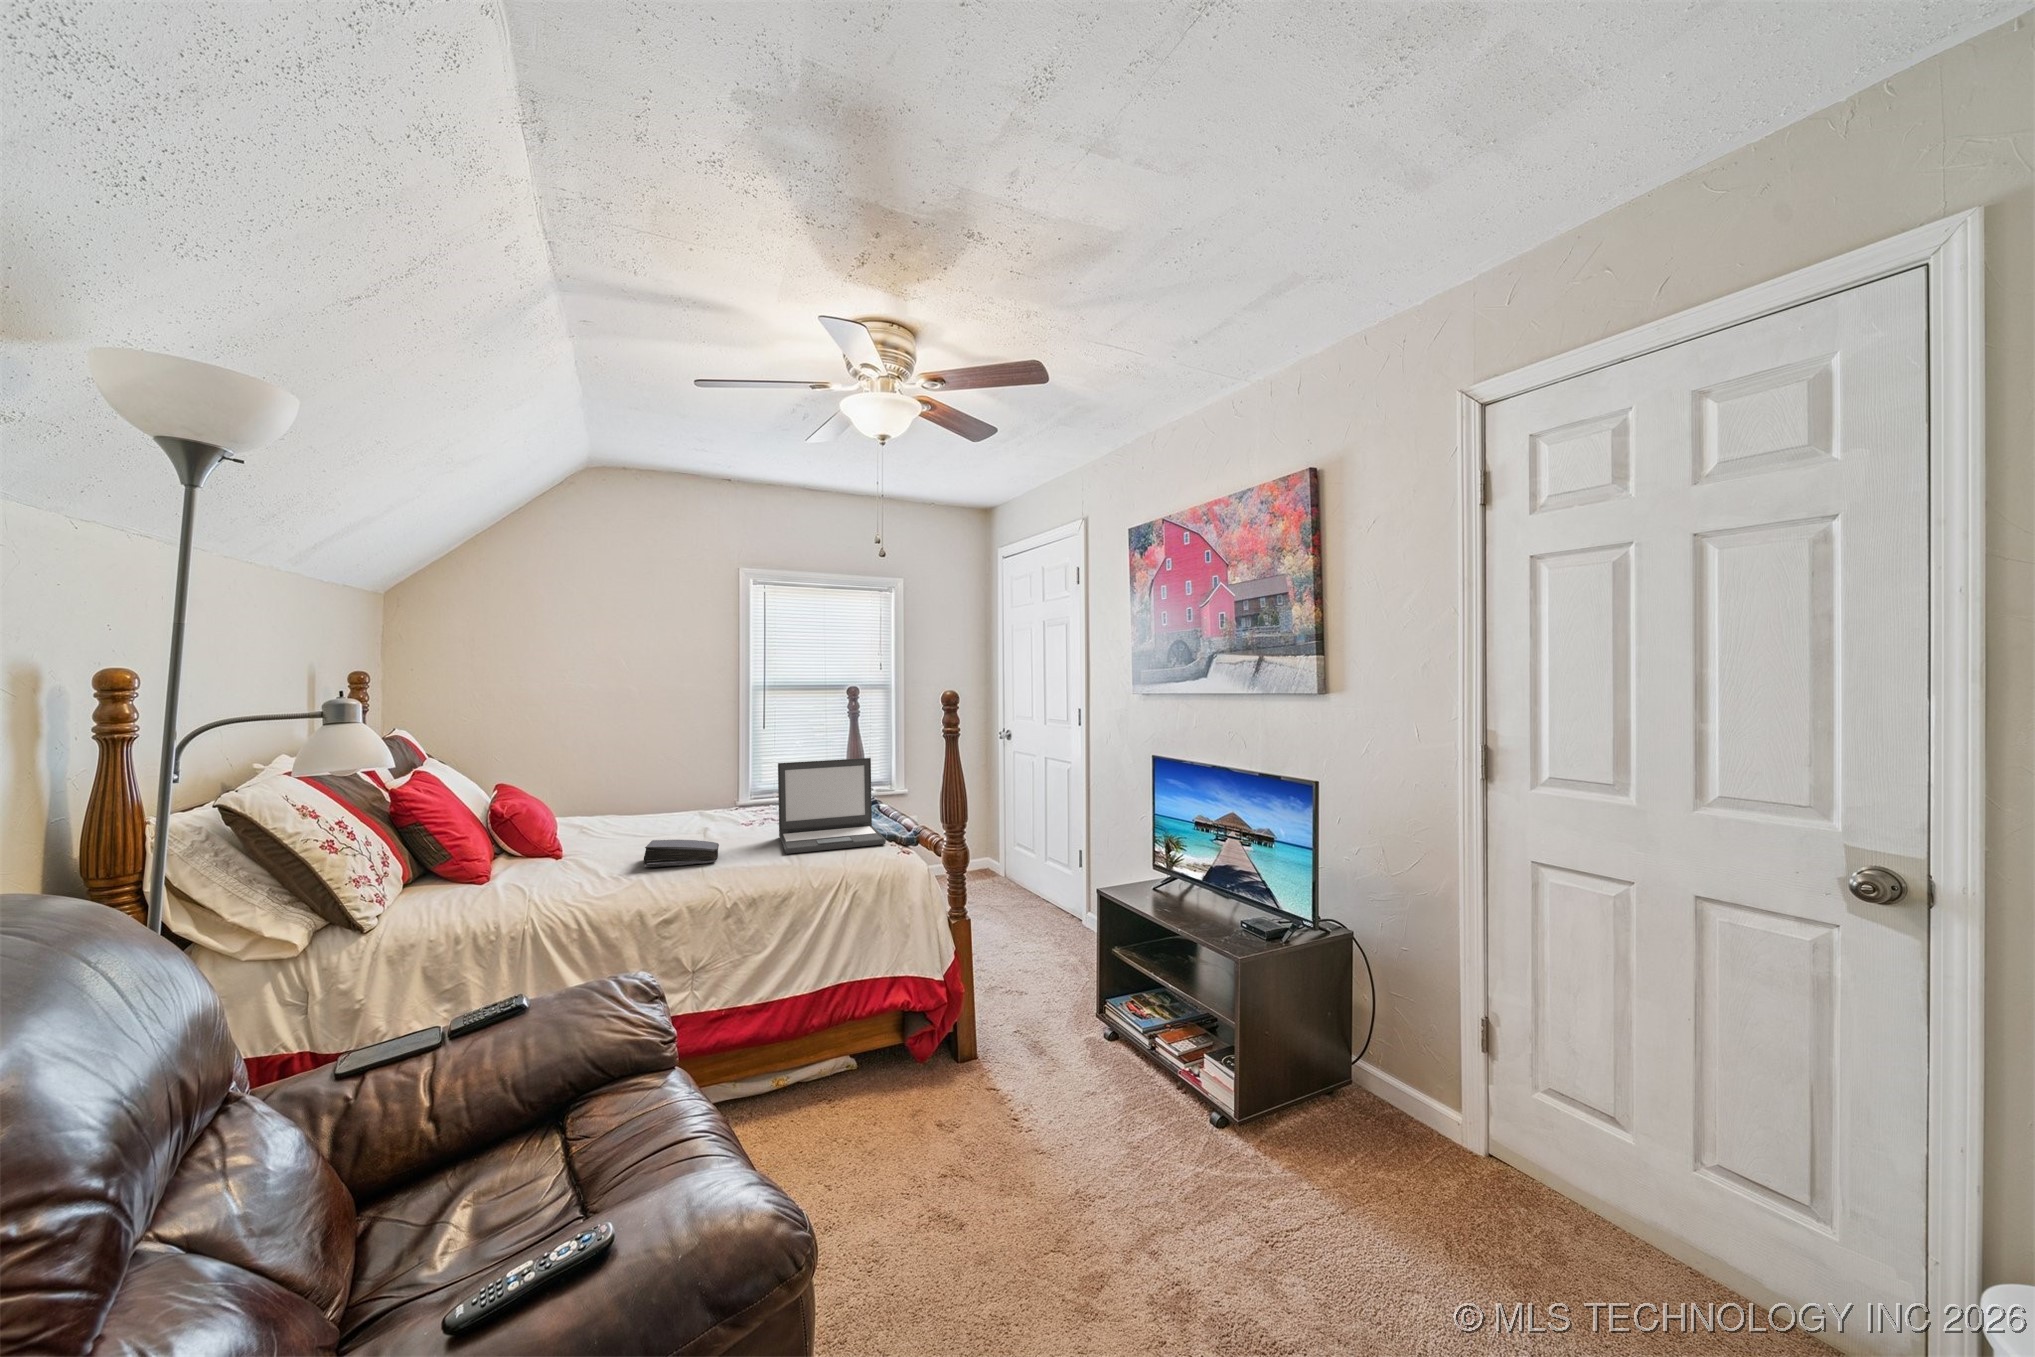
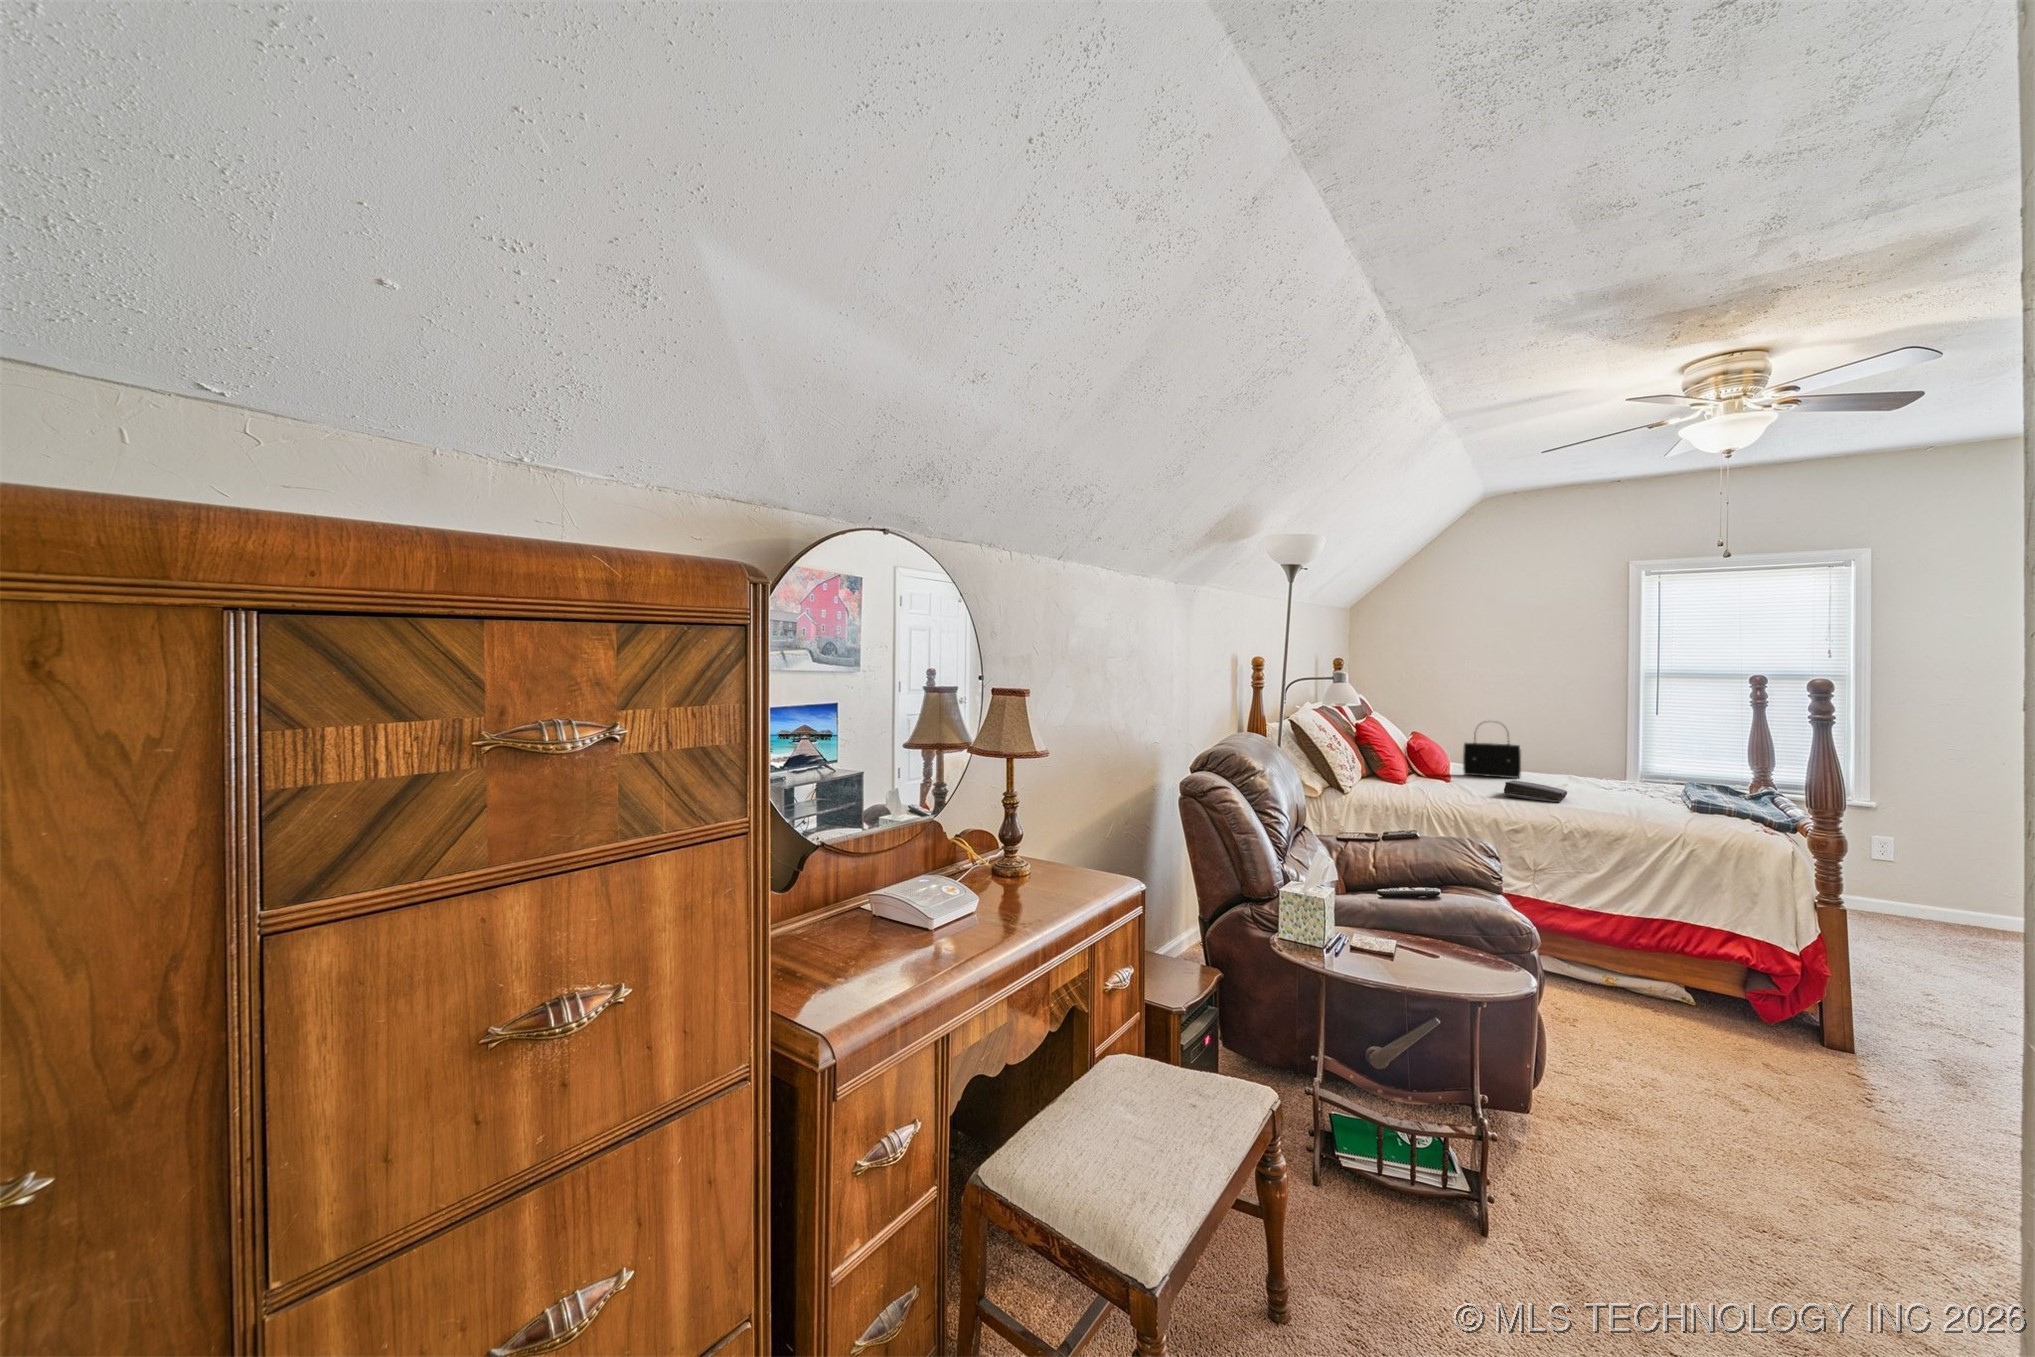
handbag: none [577,756,653,837] -> present [1463,733,1521,778]
laptop: present [778,758,886,854] -> none [1626,737,1740,818]

